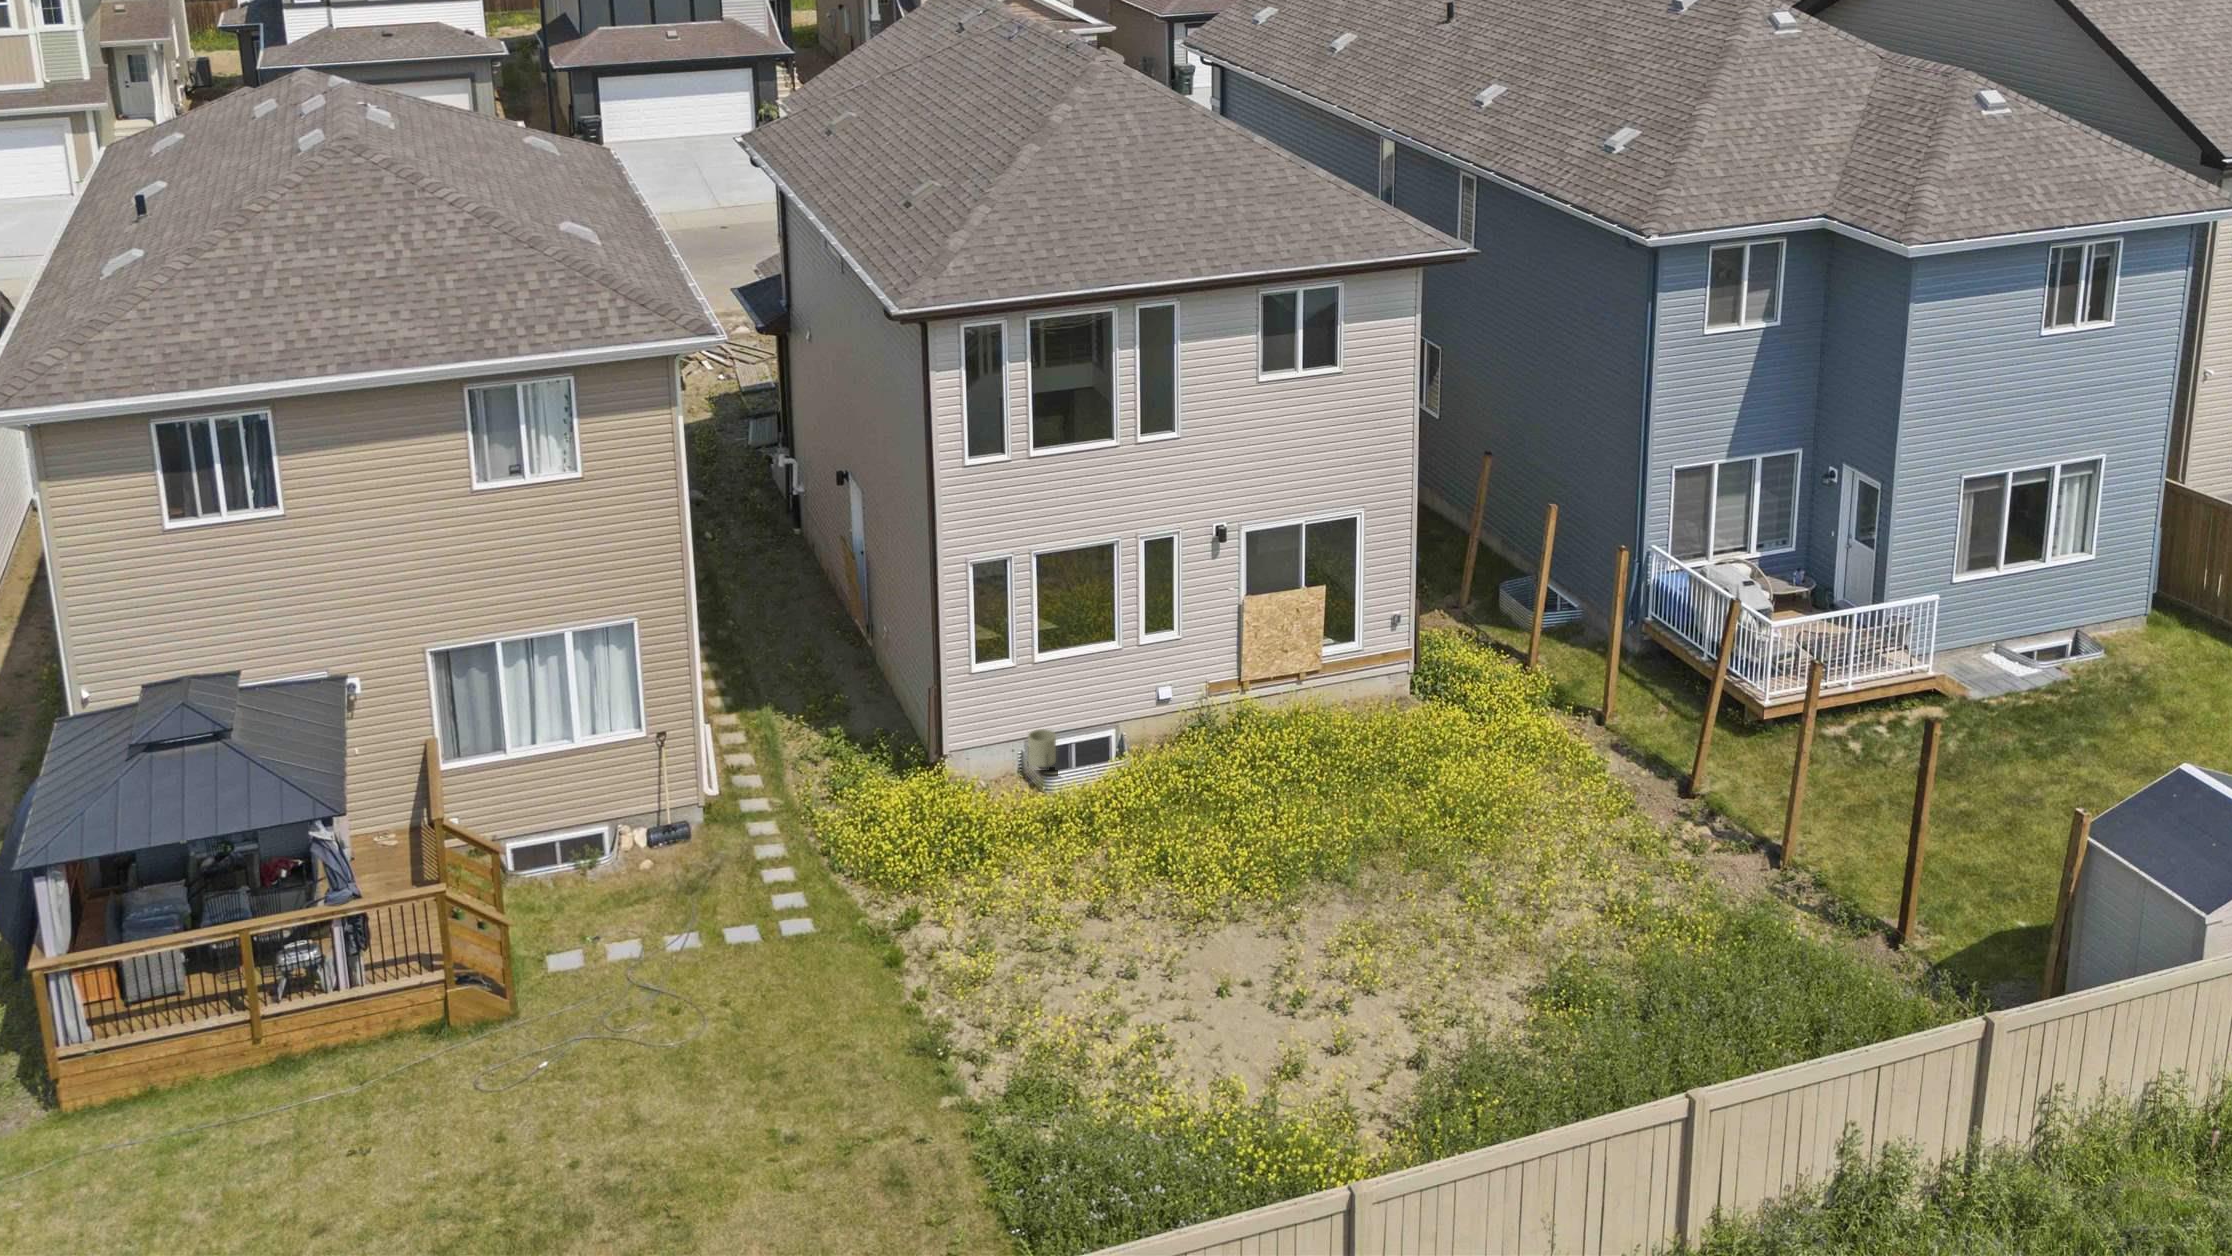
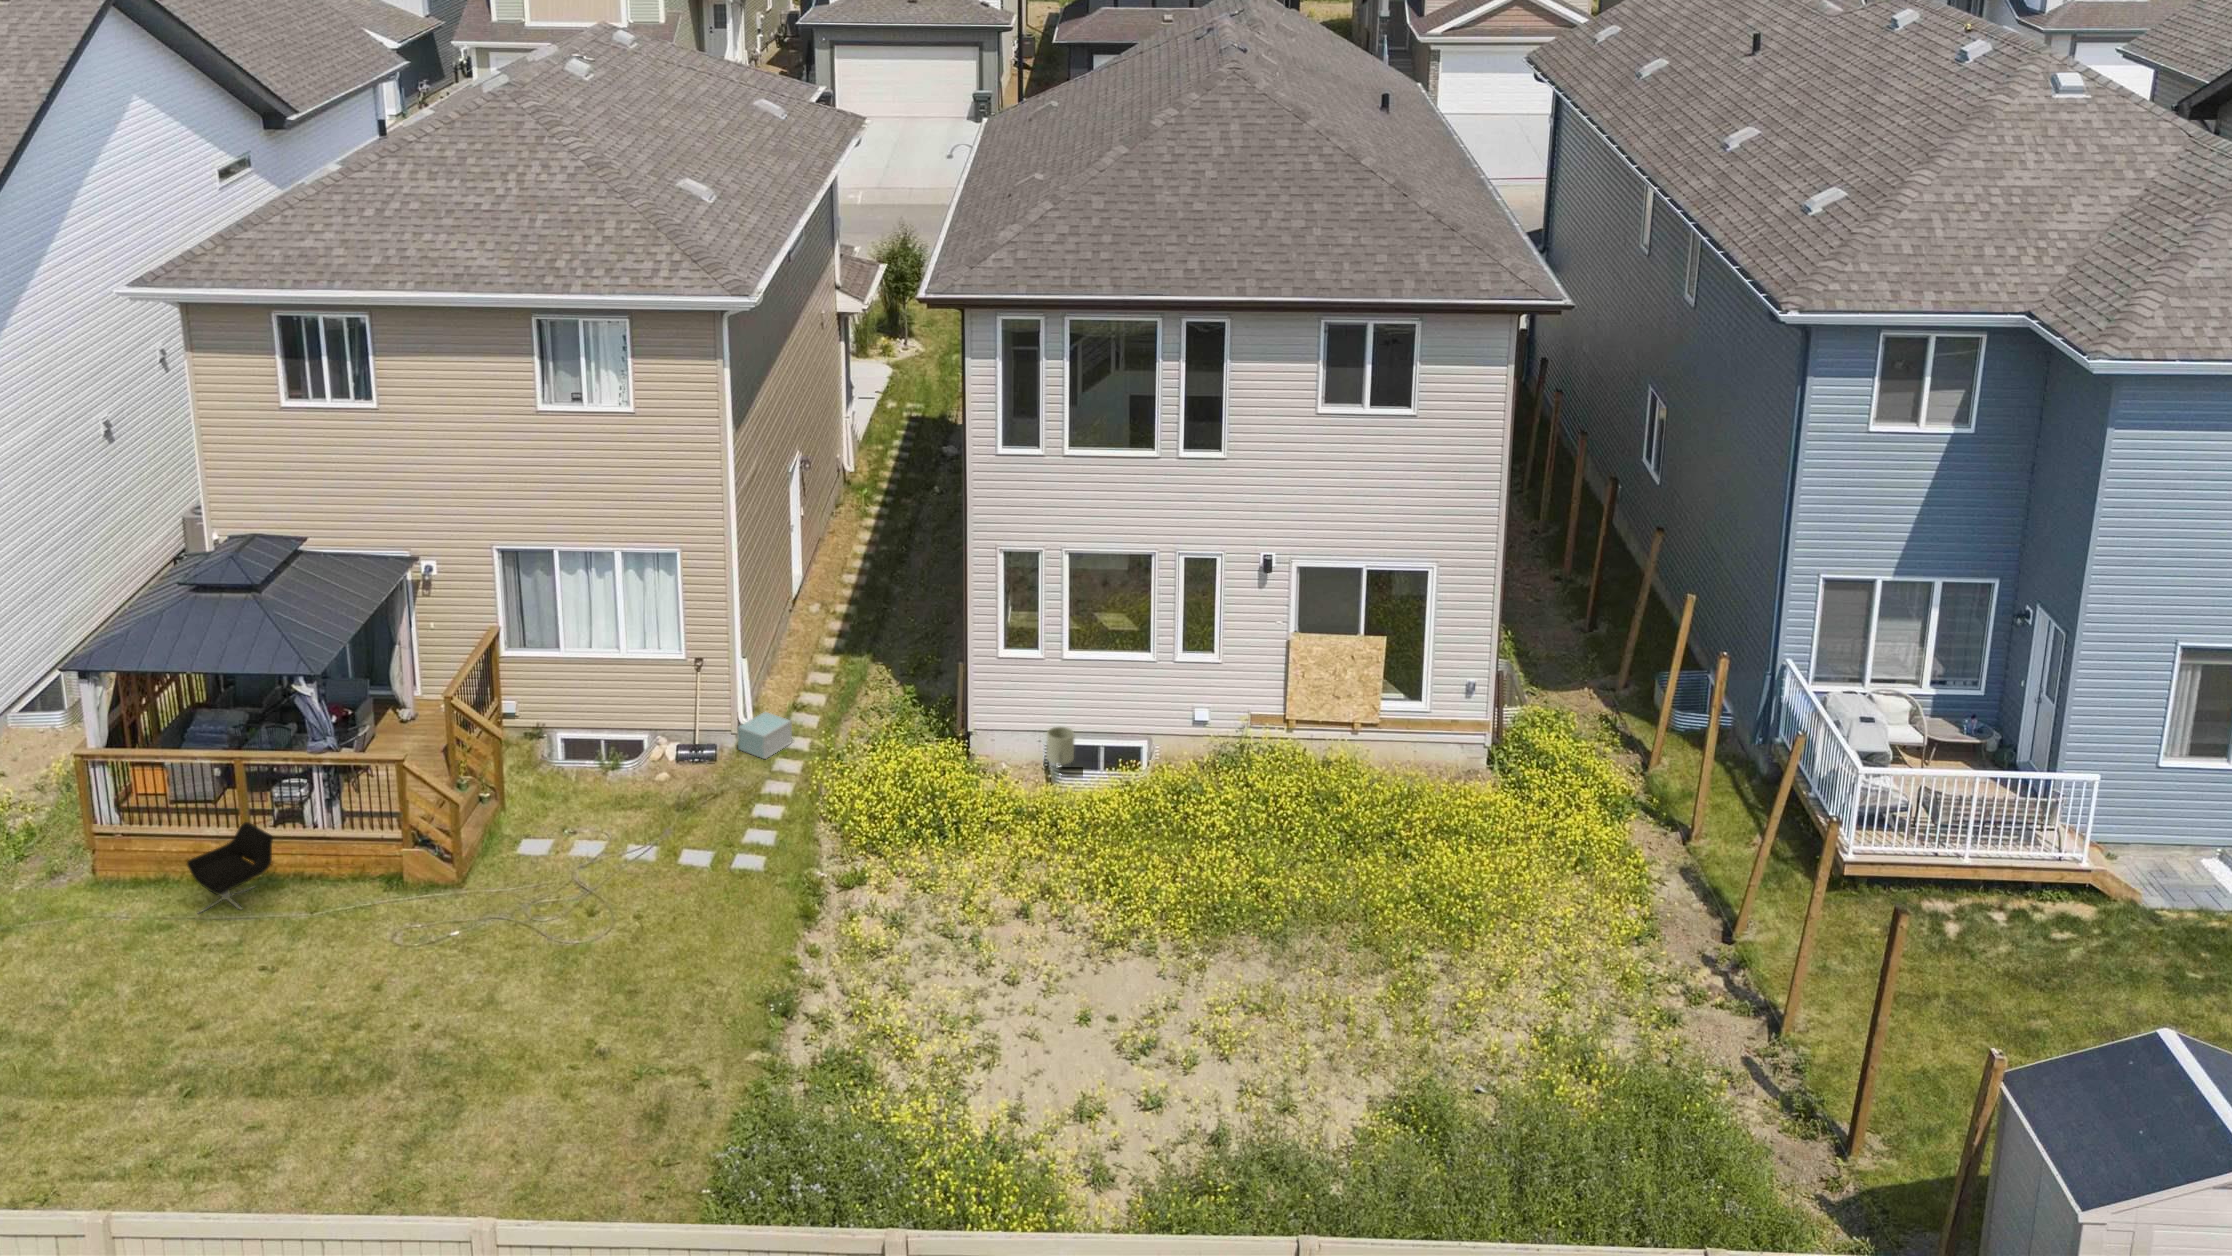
storage box: none [704,776,756,823] -> present [737,712,792,759]
lounge chair: none [232,990,330,1095] -> present [187,822,273,913]

